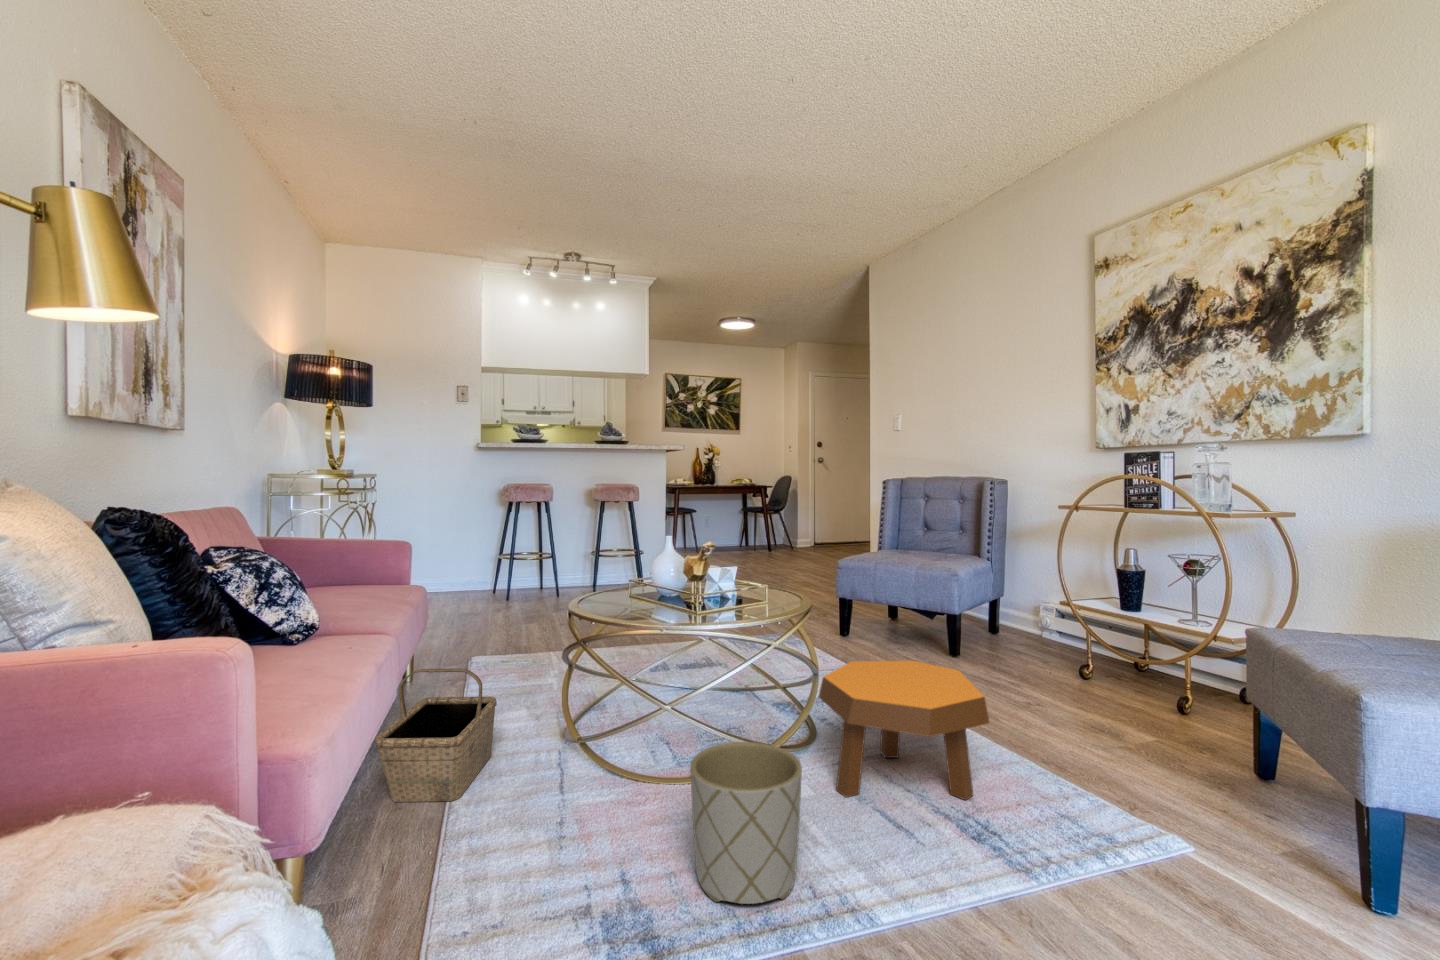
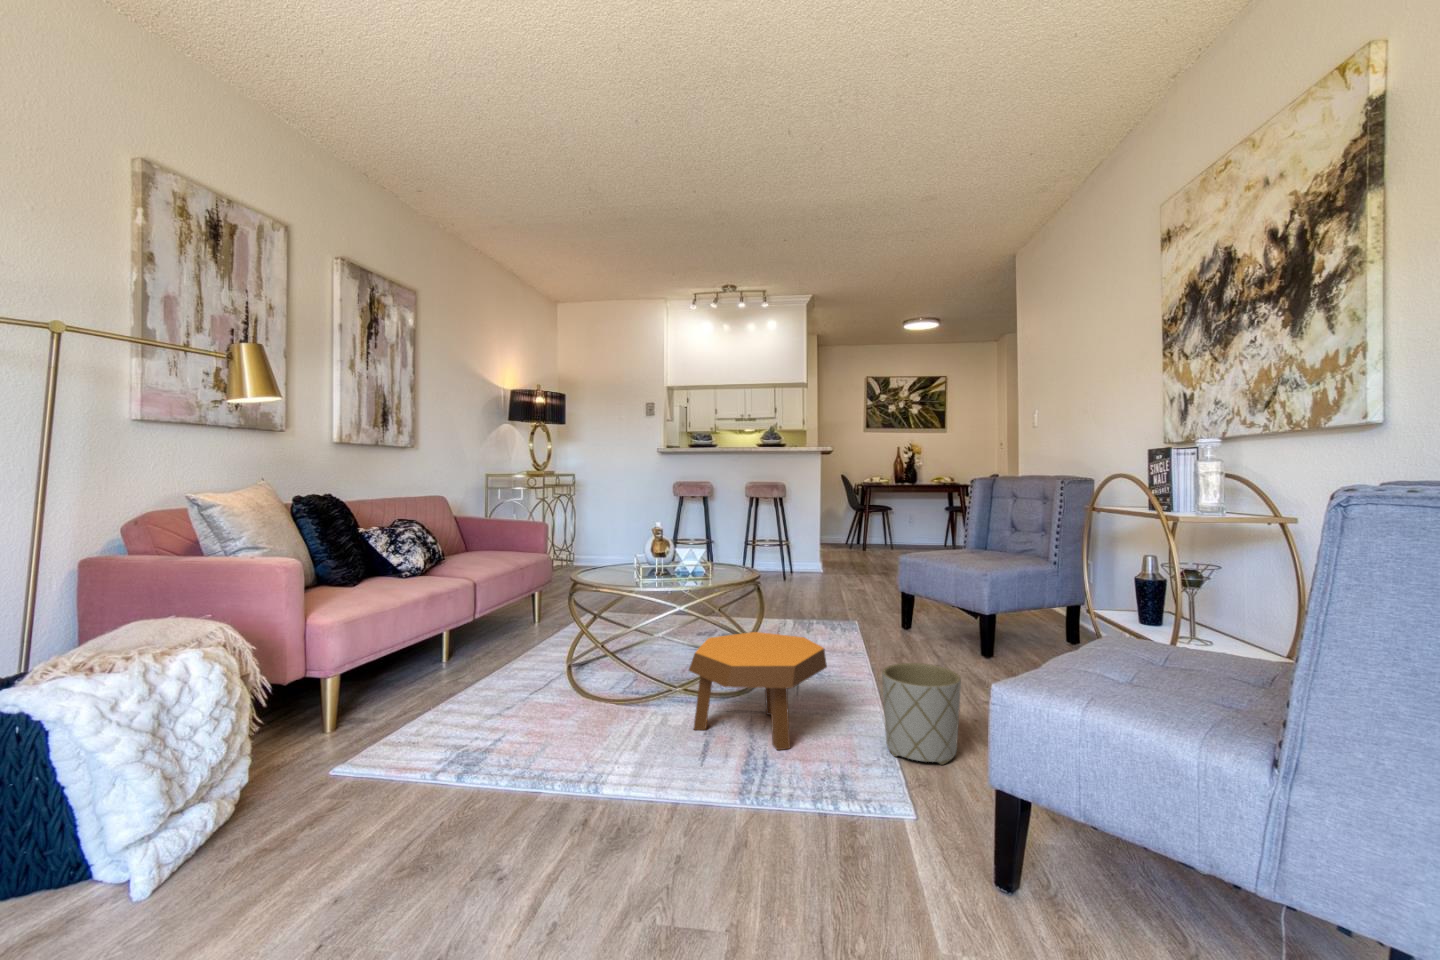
basket: present [375,668,497,802] -> none [435,601,526,685]
planter: present [690,742,802,904] -> present [882,663,961,765]

